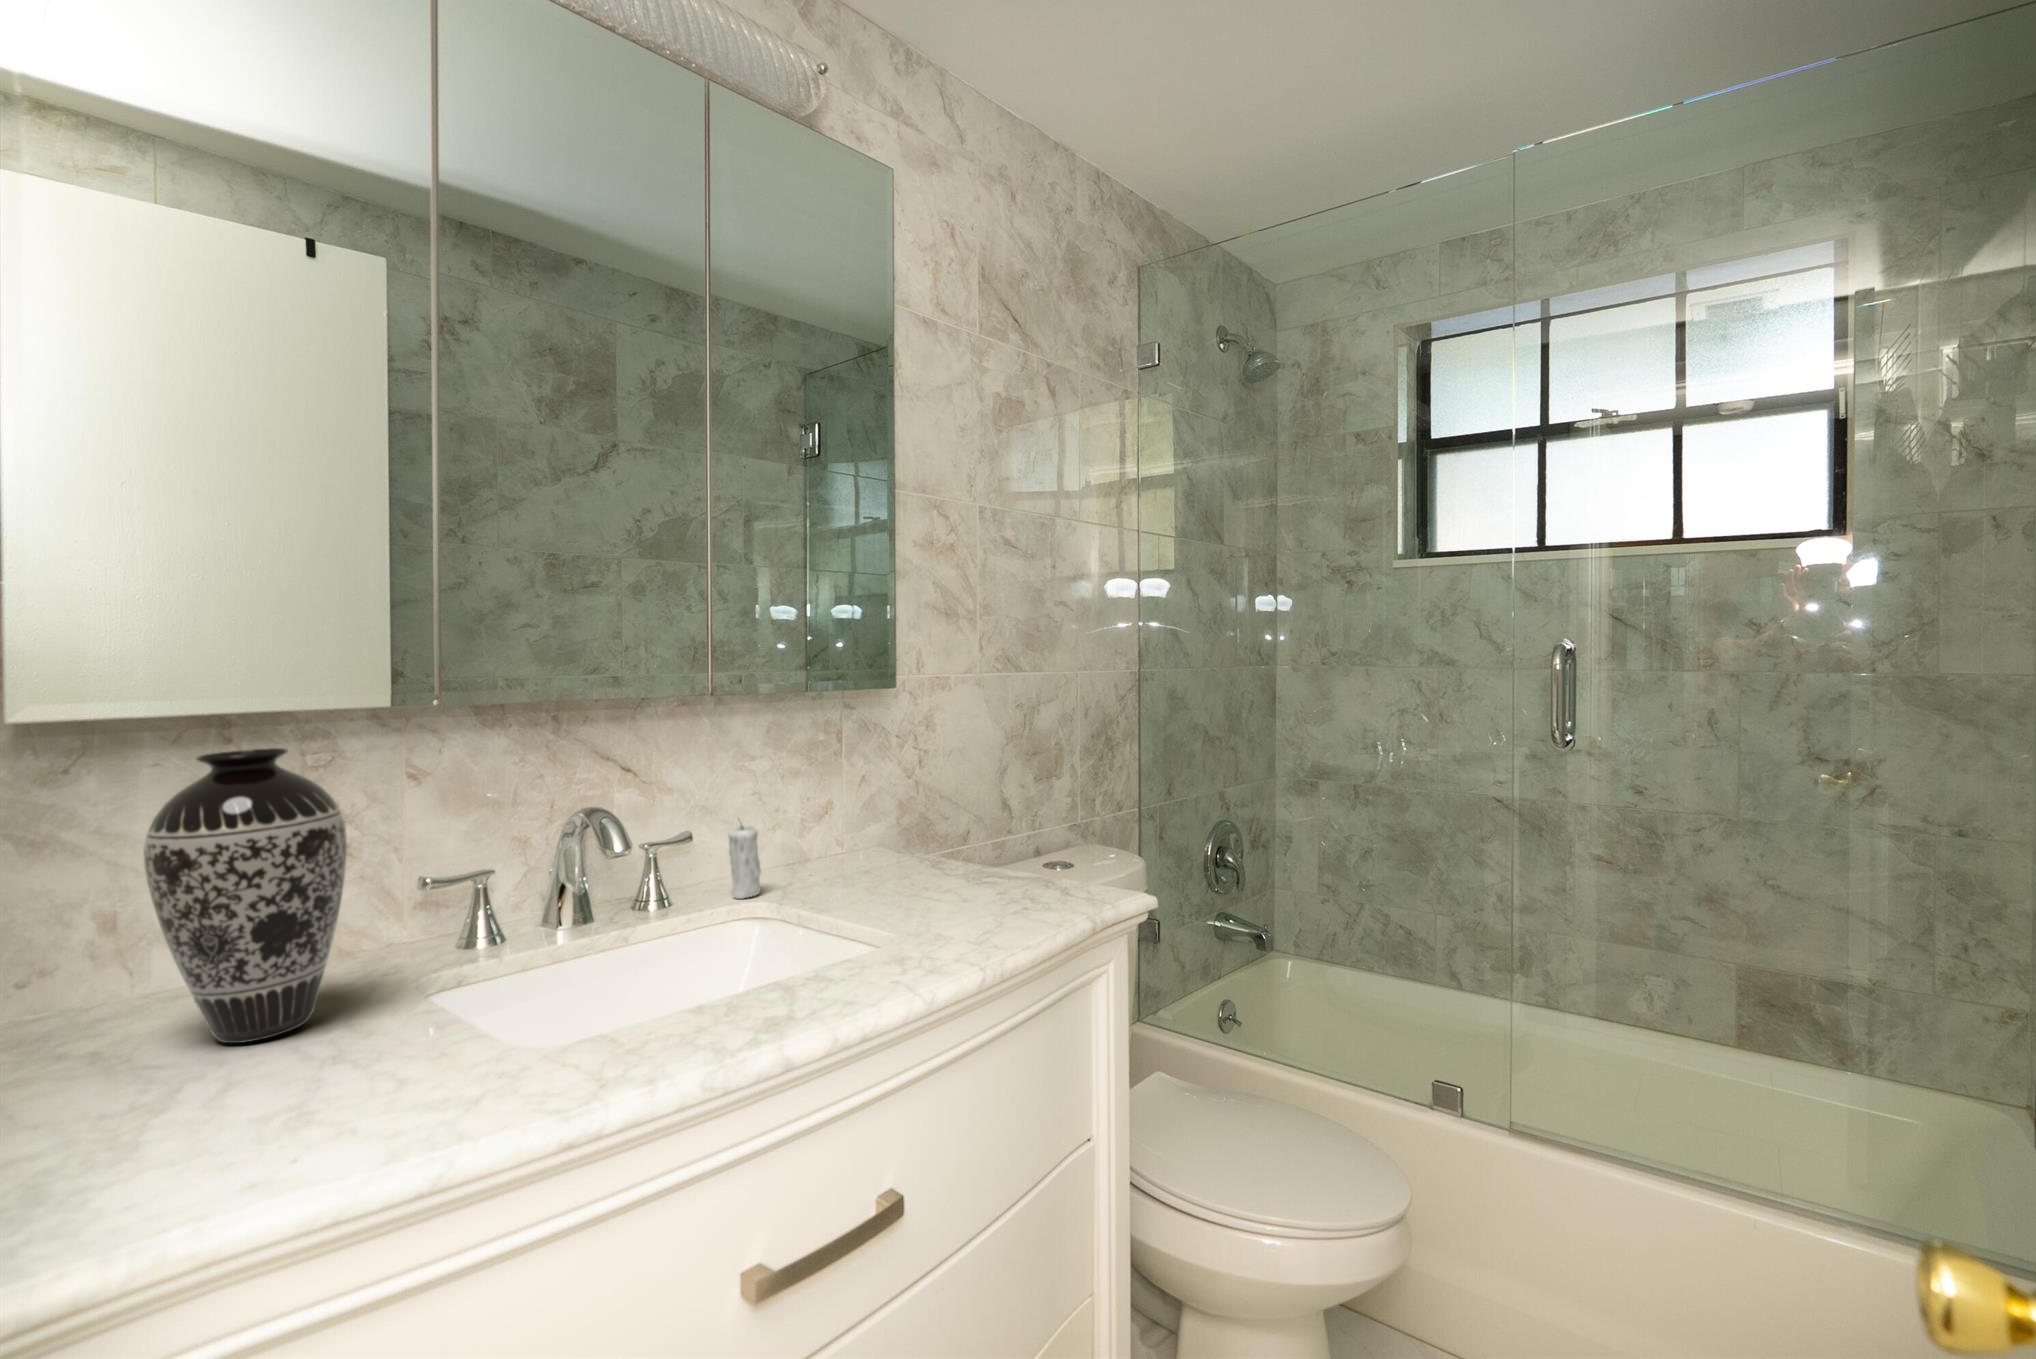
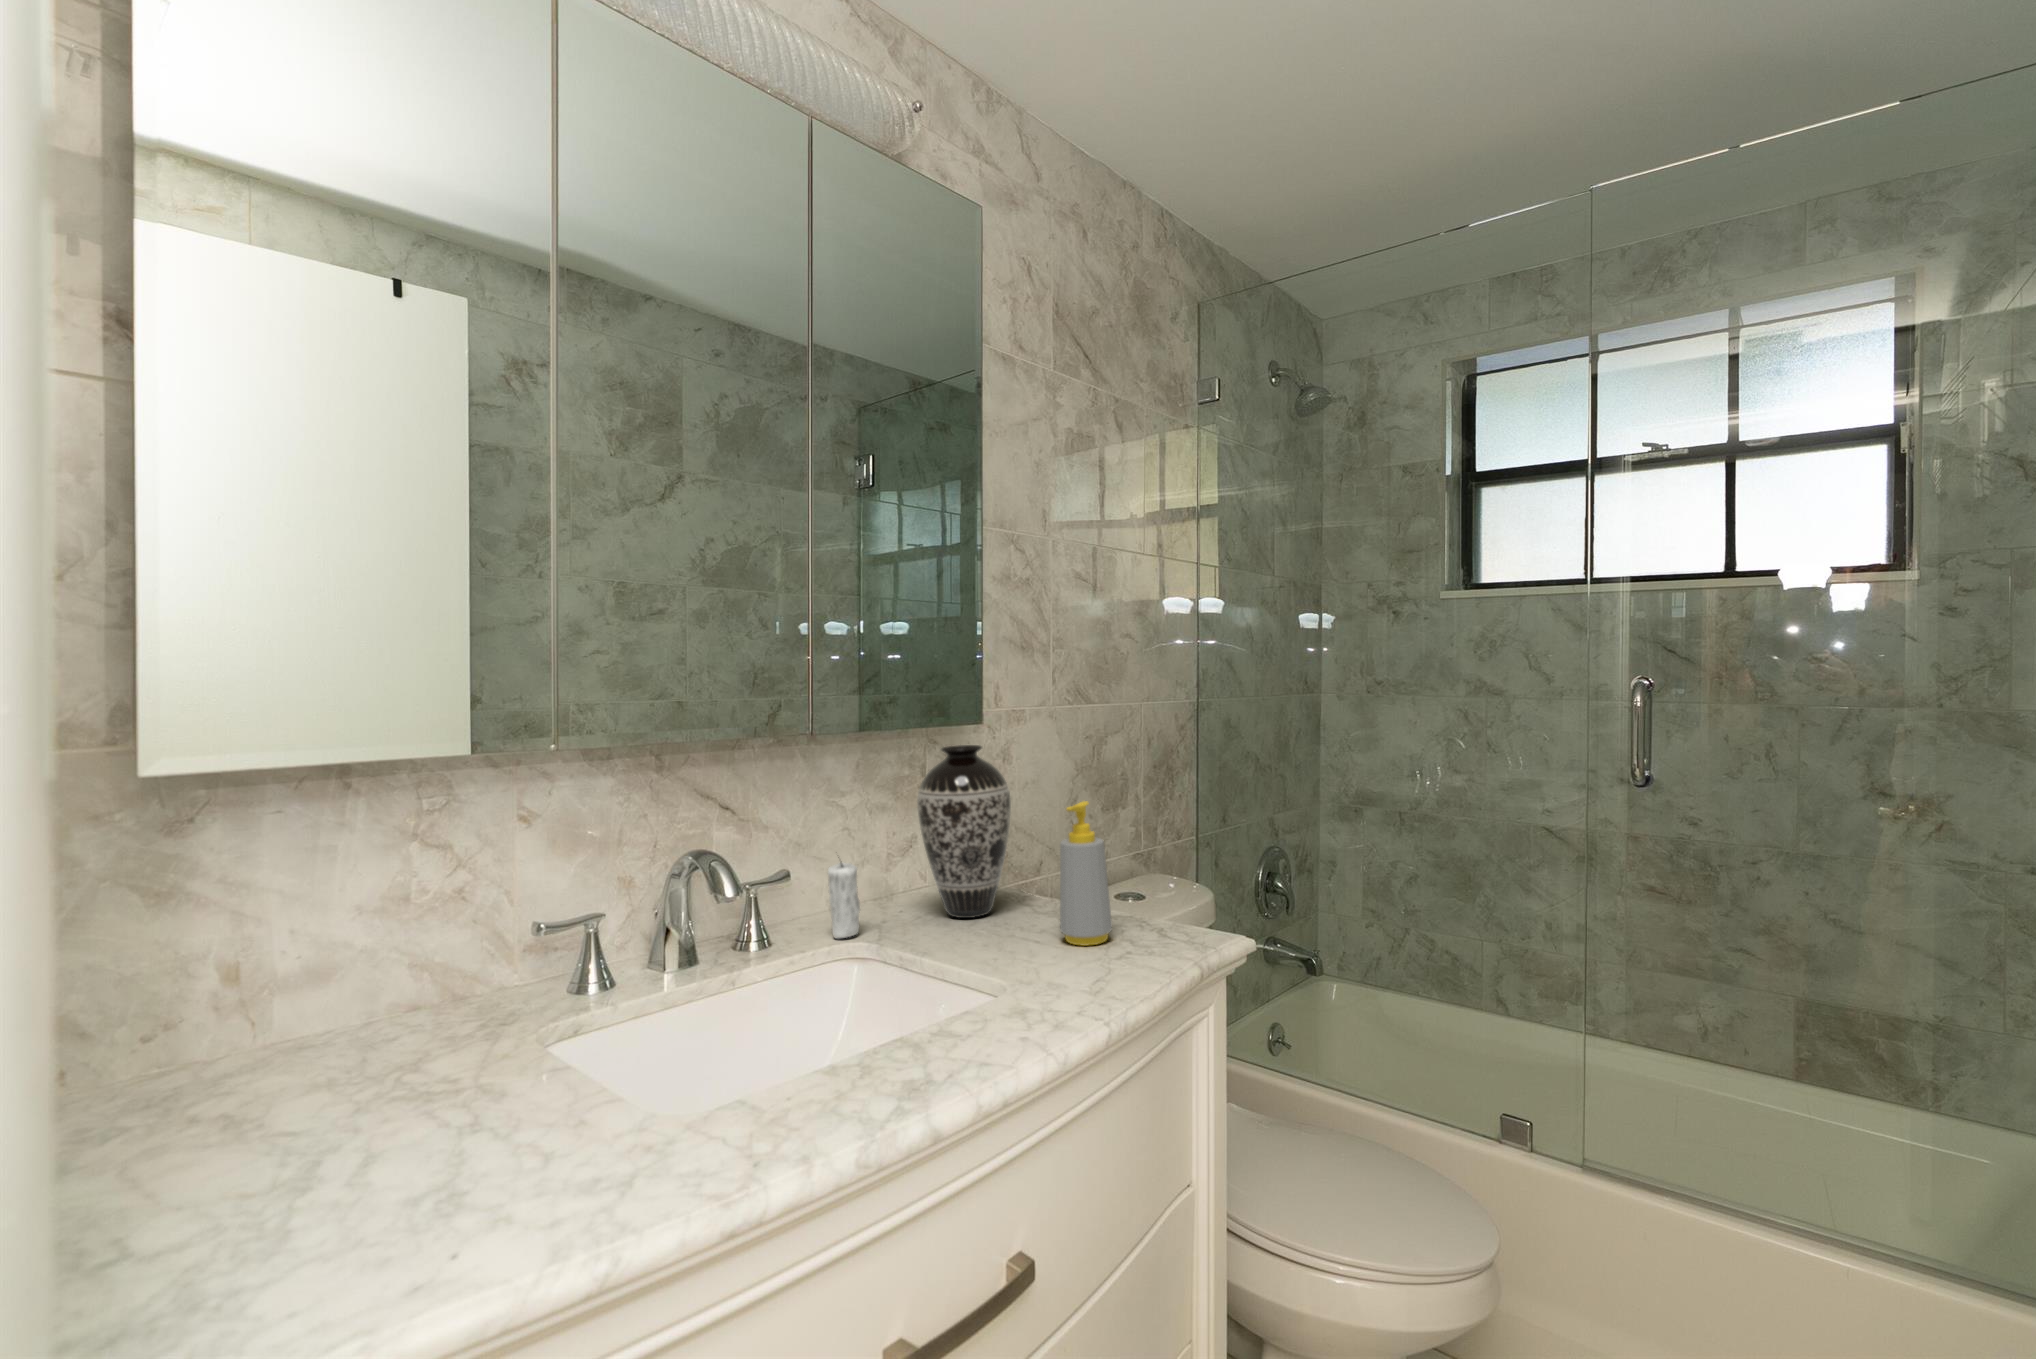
decorative vase: present [143,748,347,1043] -> present [917,745,1011,918]
soap bottle: none [949,766,1000,906] -> present [1060,801,1112,946]

